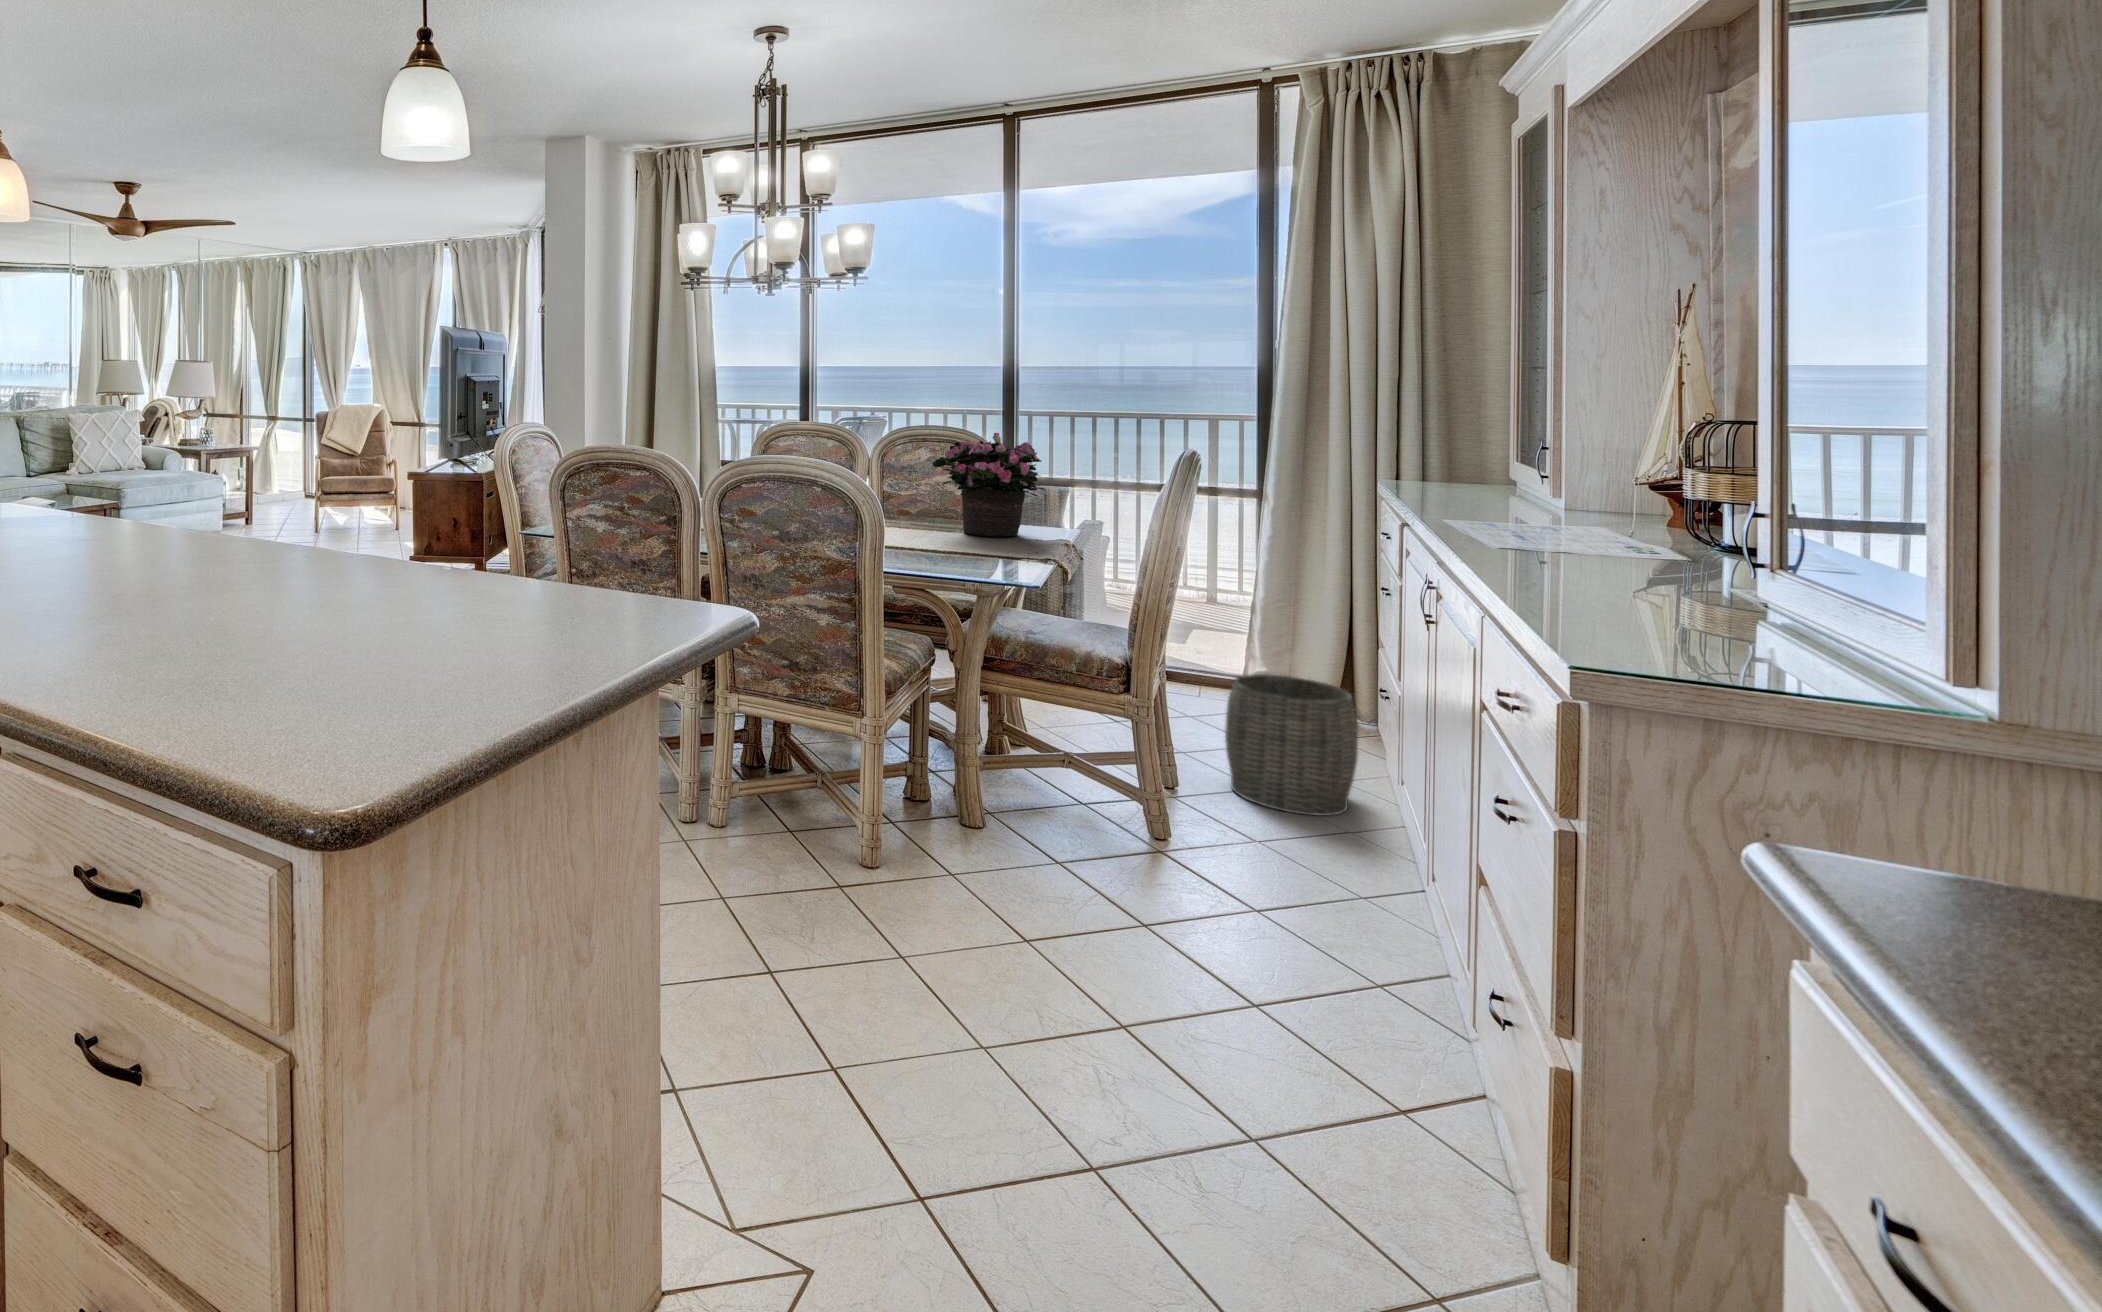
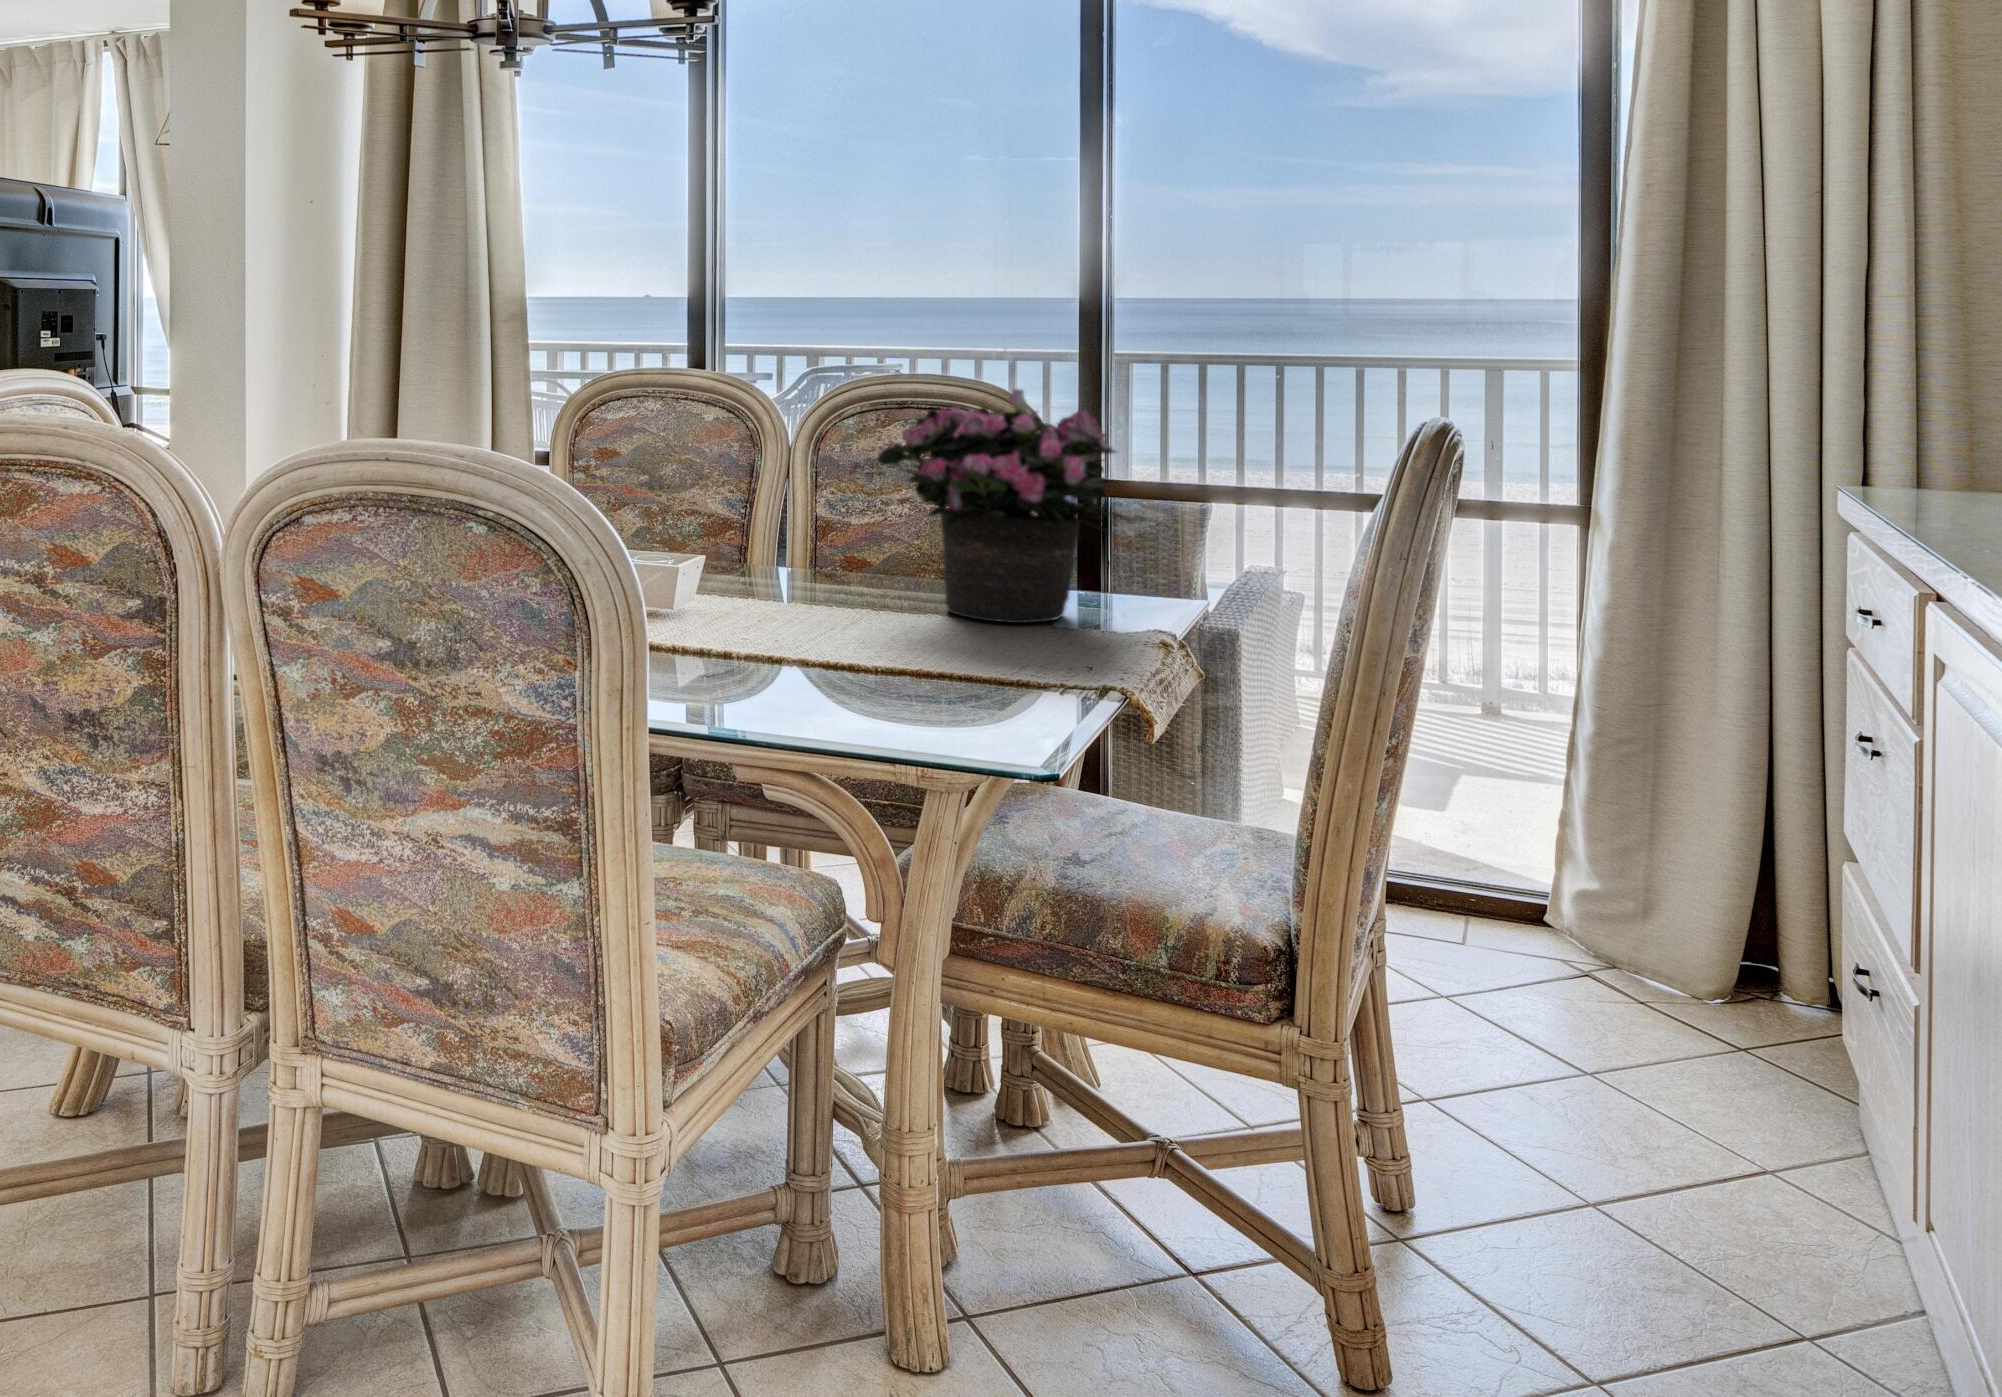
woven basket: present [1225,674,1358,816] -> none [1539,949,1861,1320]

